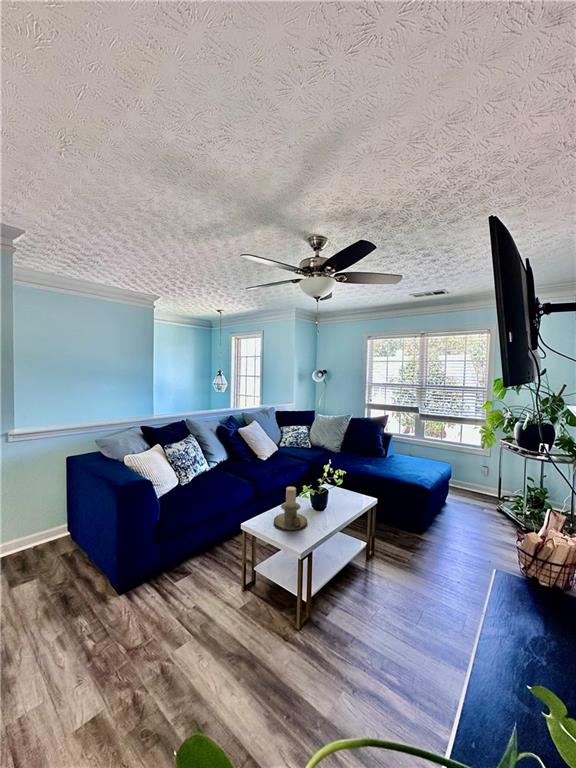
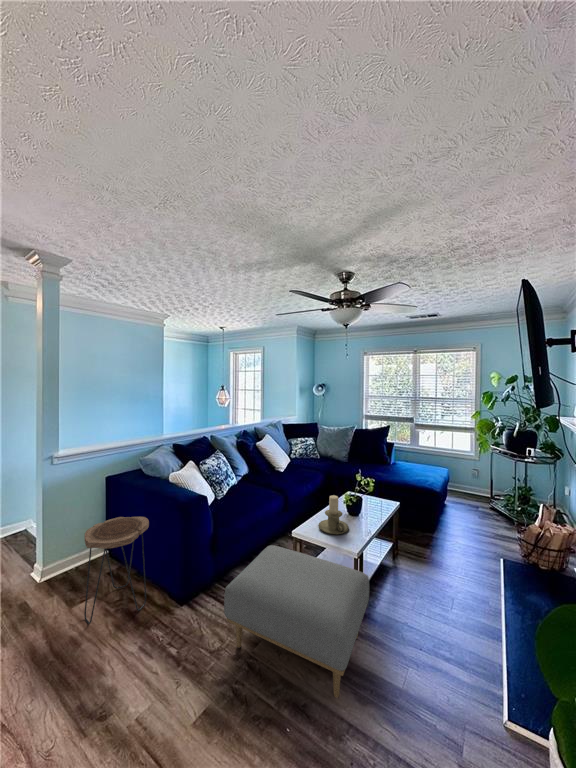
side table: none [17,498,92,606] -> present [84,517,149,624]
ottoman: none [143,537,310,721] -> present [224,545,369,698]

